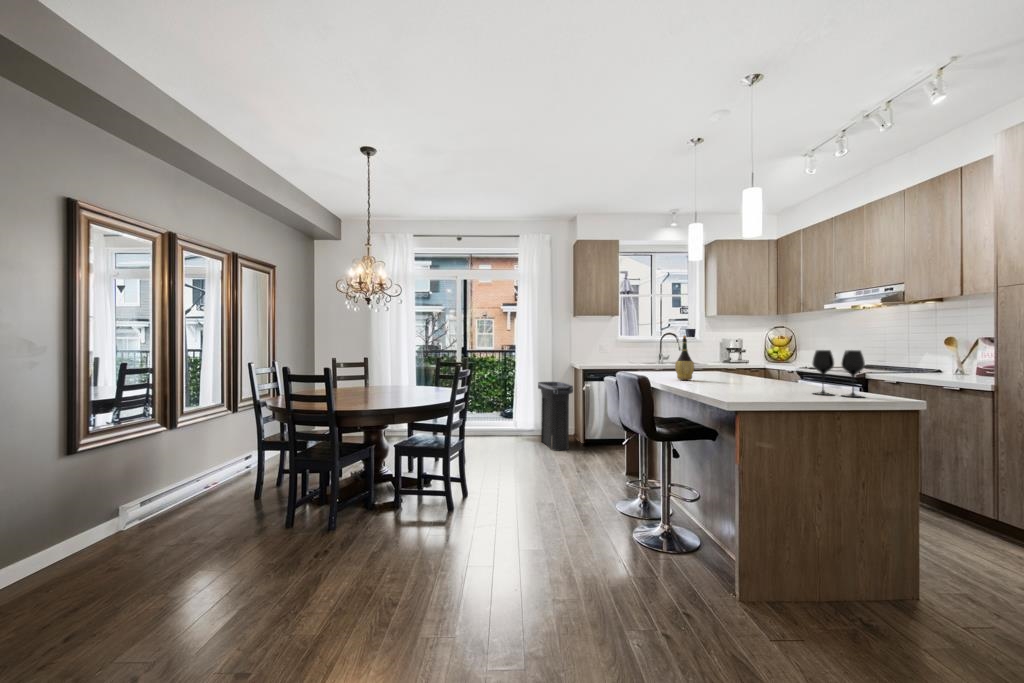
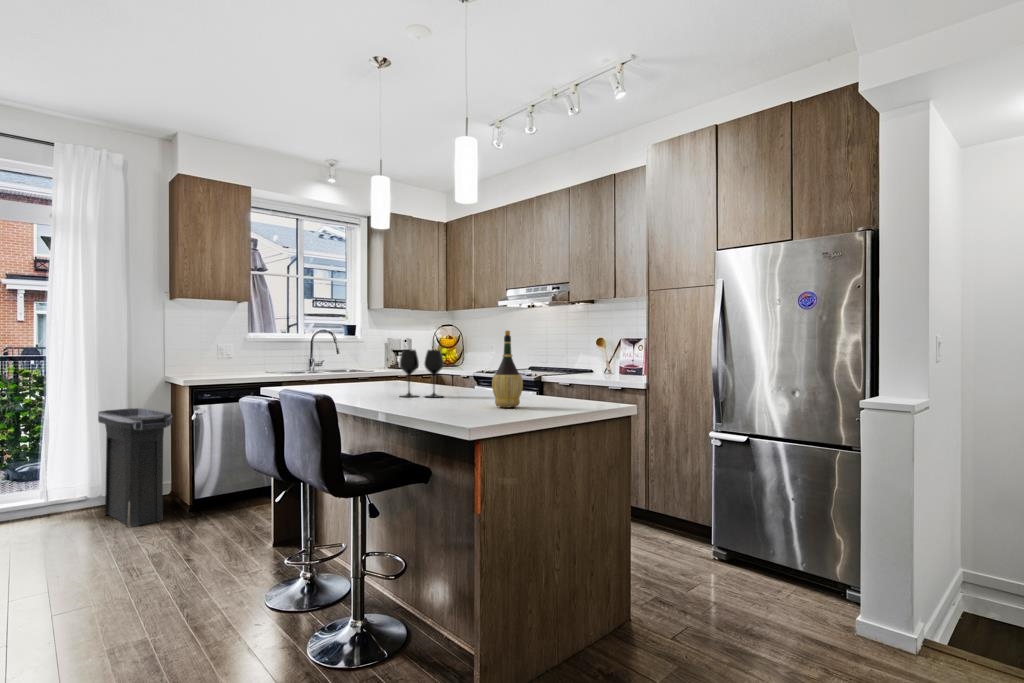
wine bottle: present [675,336,694,380] -> present [492,331,523,407]
wine glass: present [812,350,865,397] -> present [400,350,444,397]

